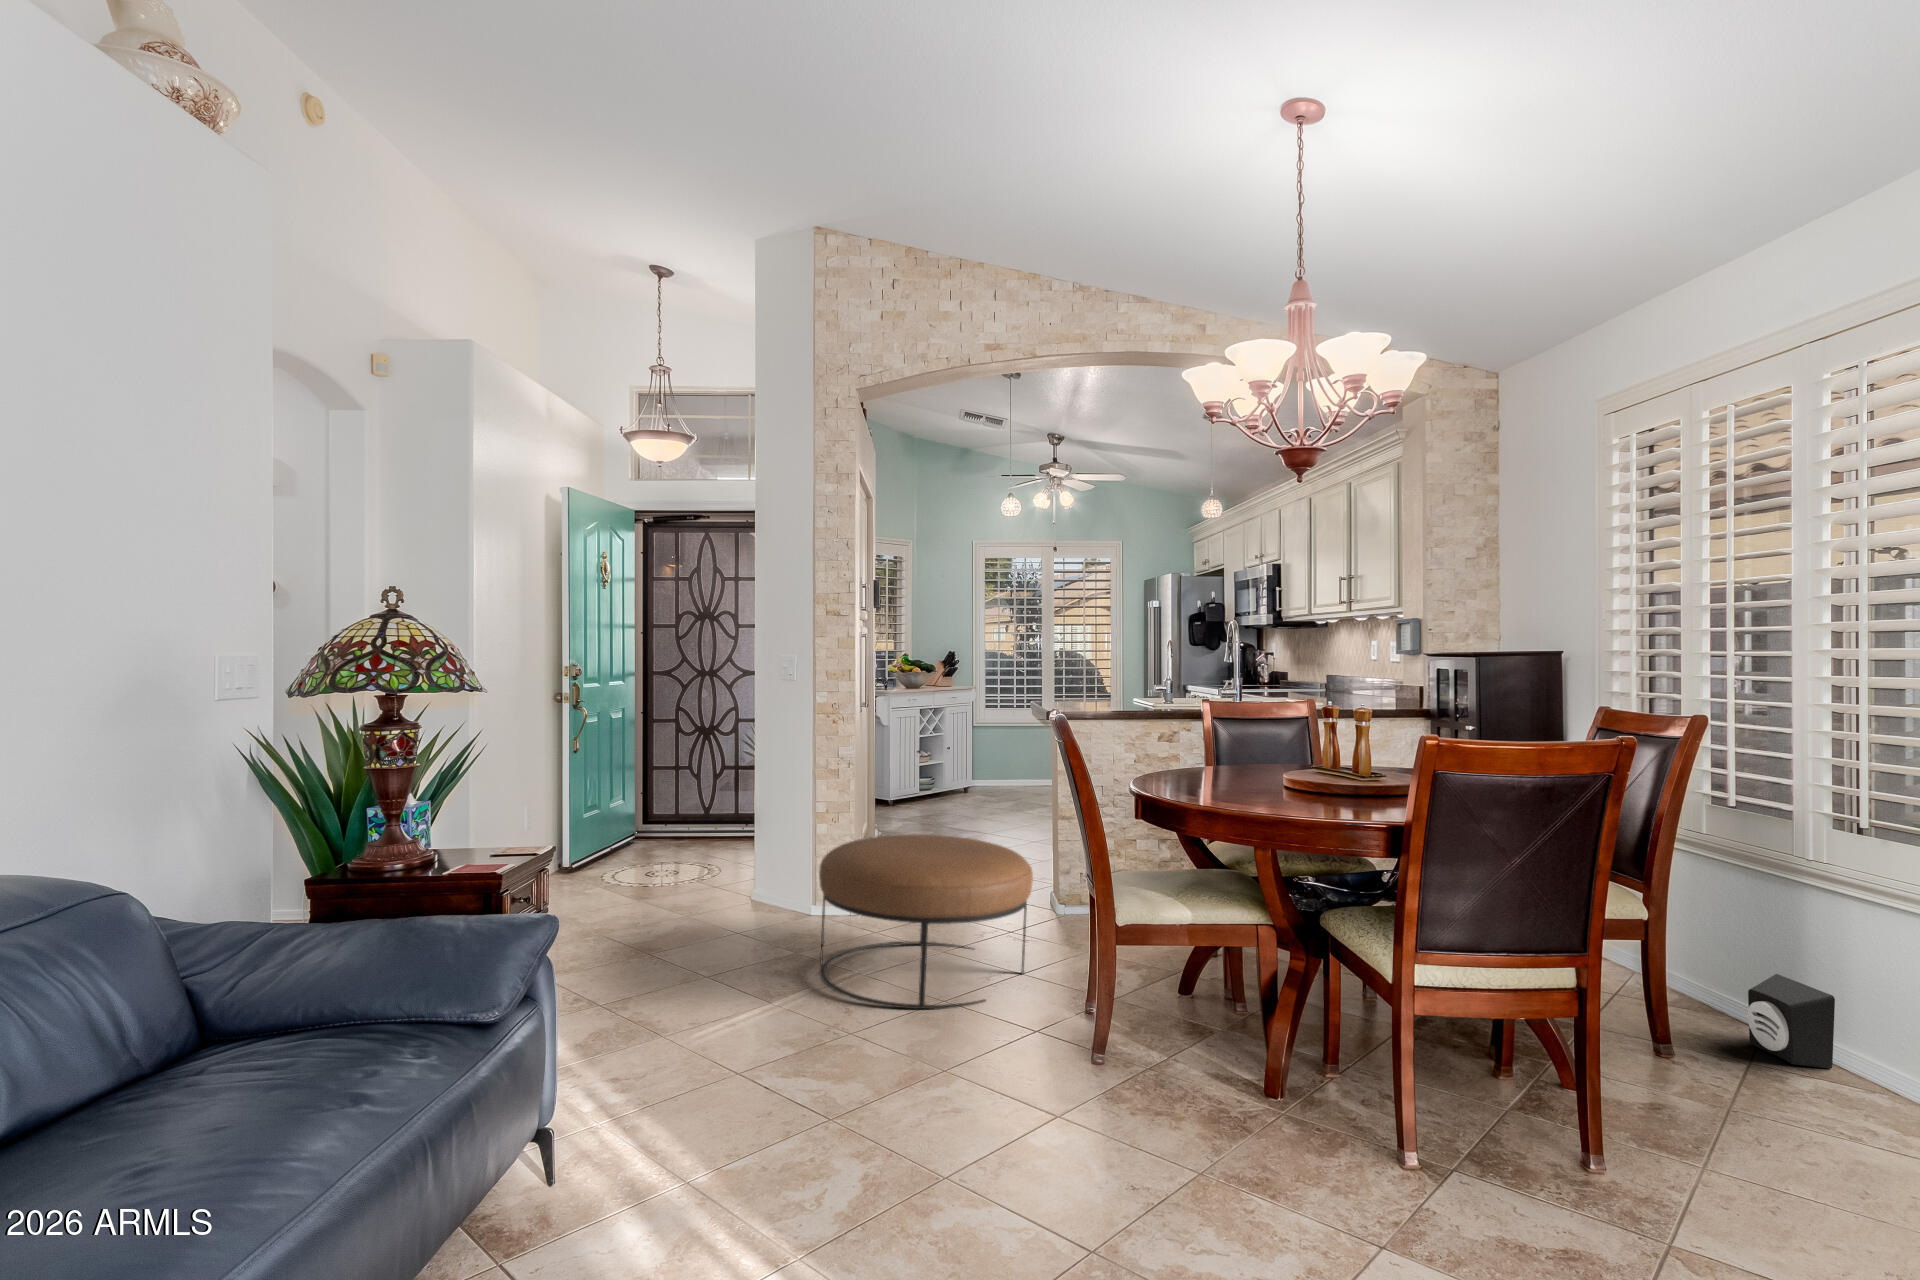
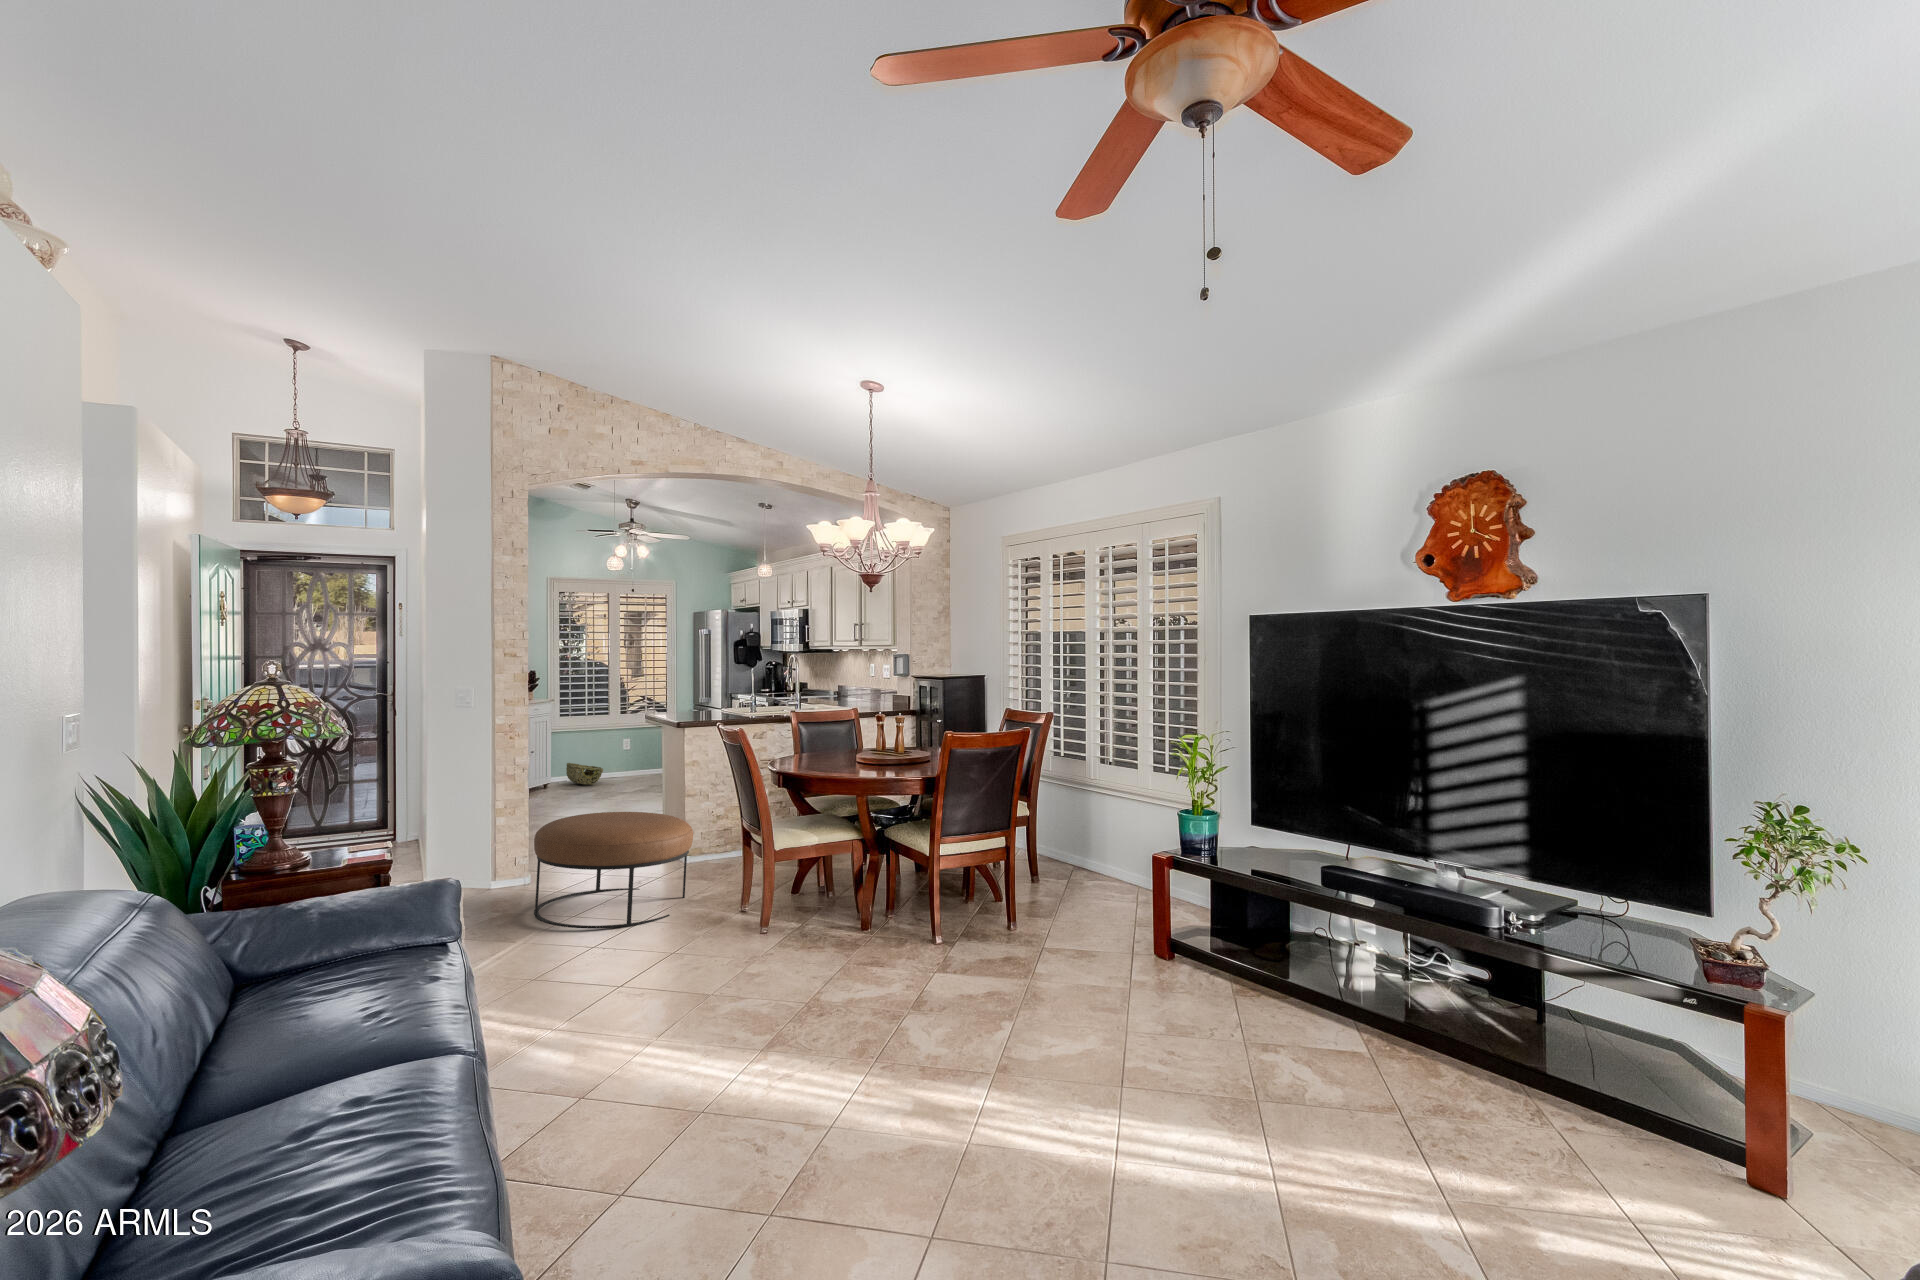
woven basket: none [990,766,1029,795] -> present [566,763,603,785]
speaker: present [1747,974,1835,1069] -> none [1068,836,1101,876]

